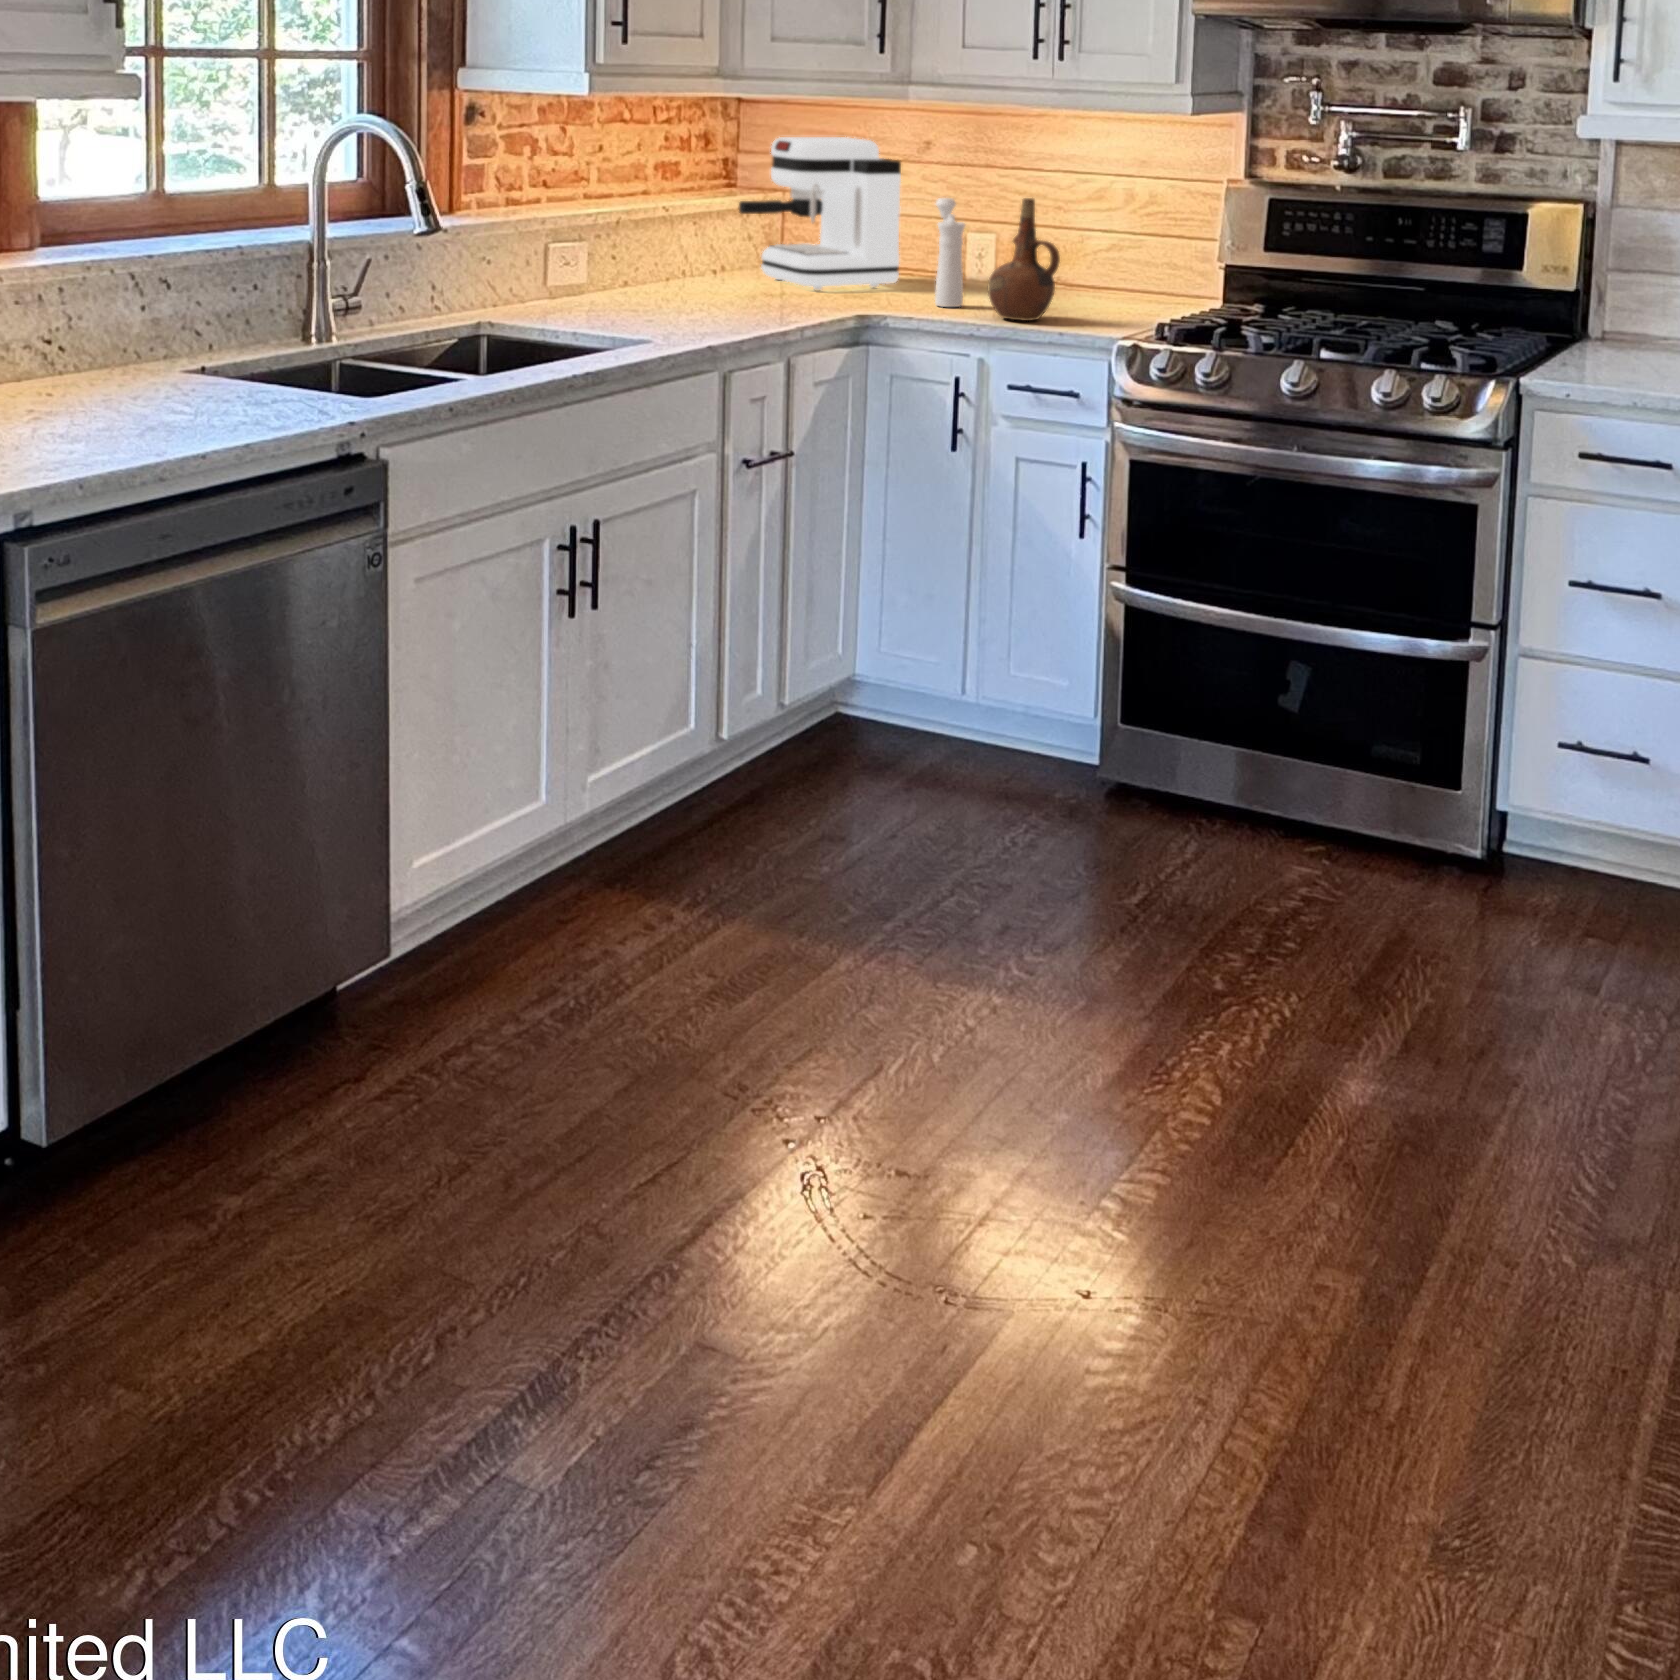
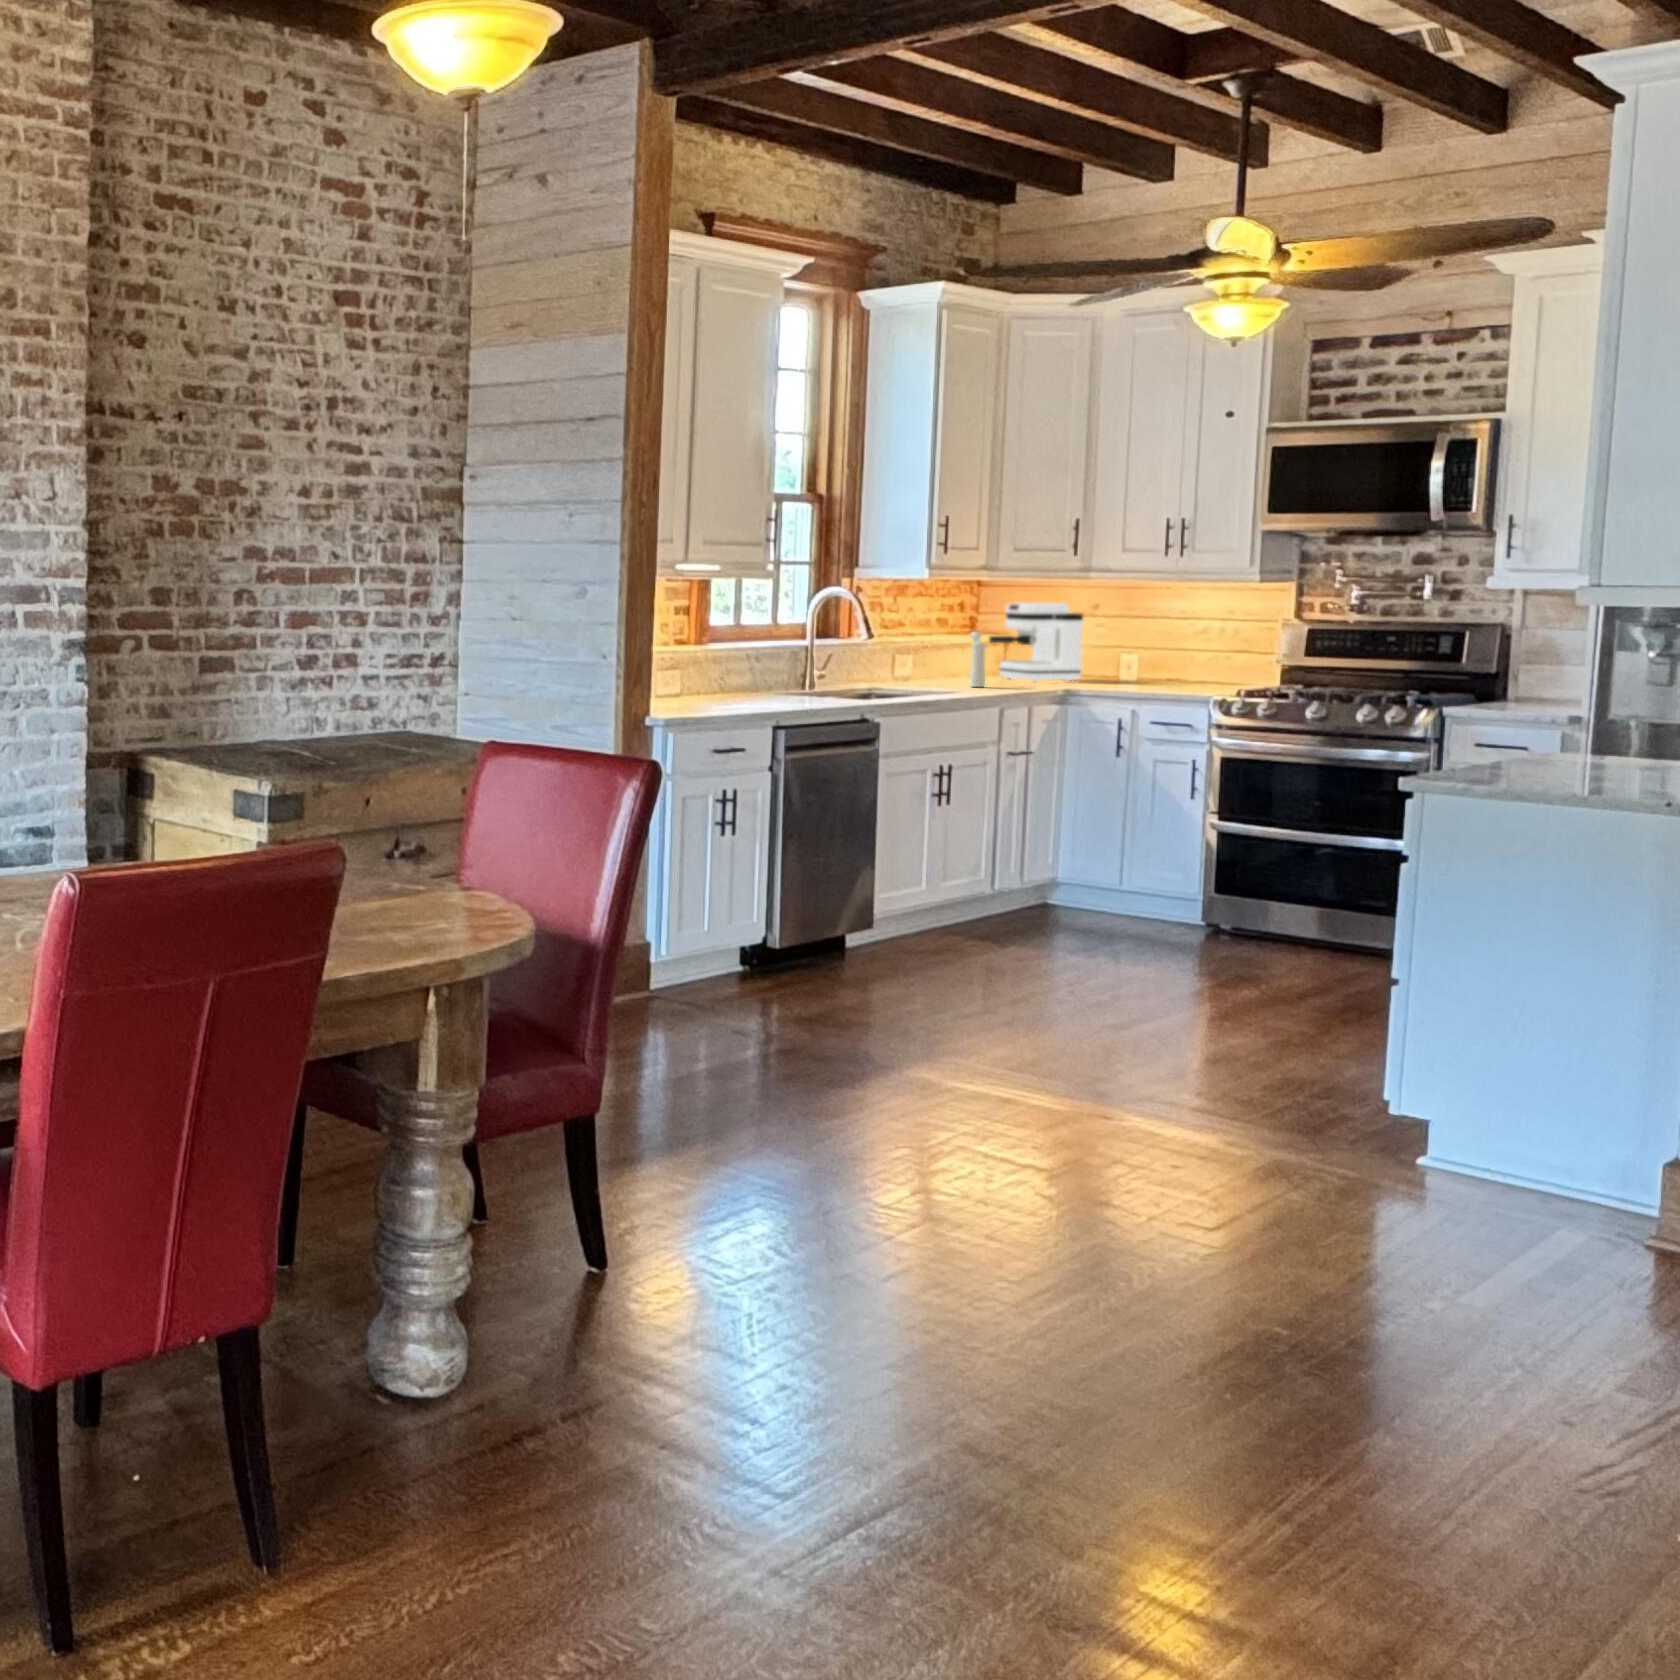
pepper mill: present [935,198,965,307] -> present [969,632,986,687]
ceramic pitcher: present [988,198,1060,321] -> none [1138,629,1180,692]

